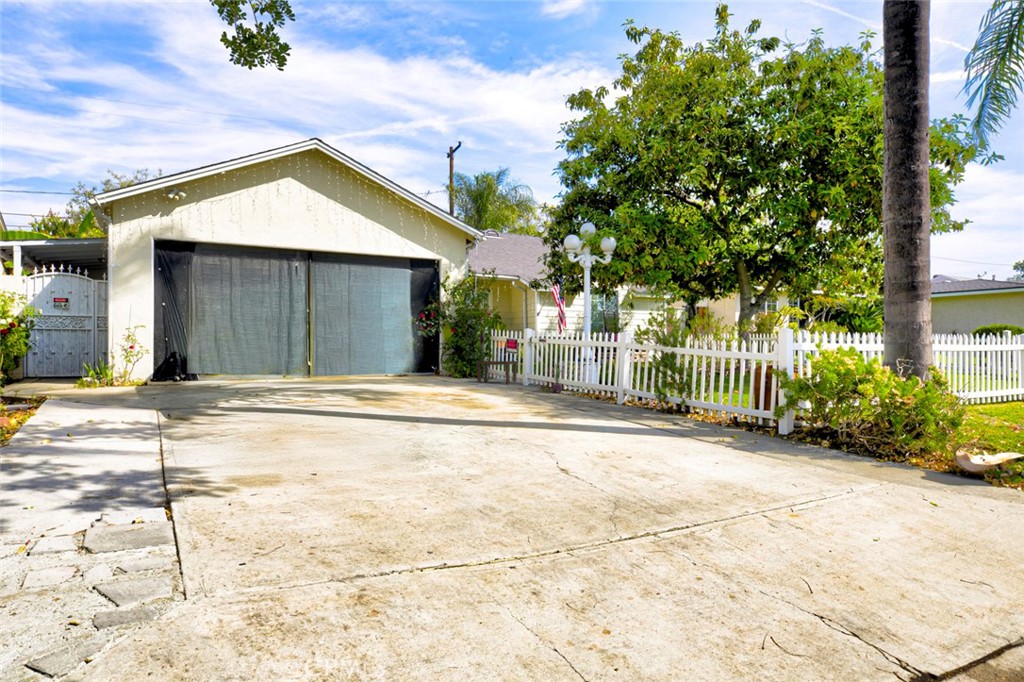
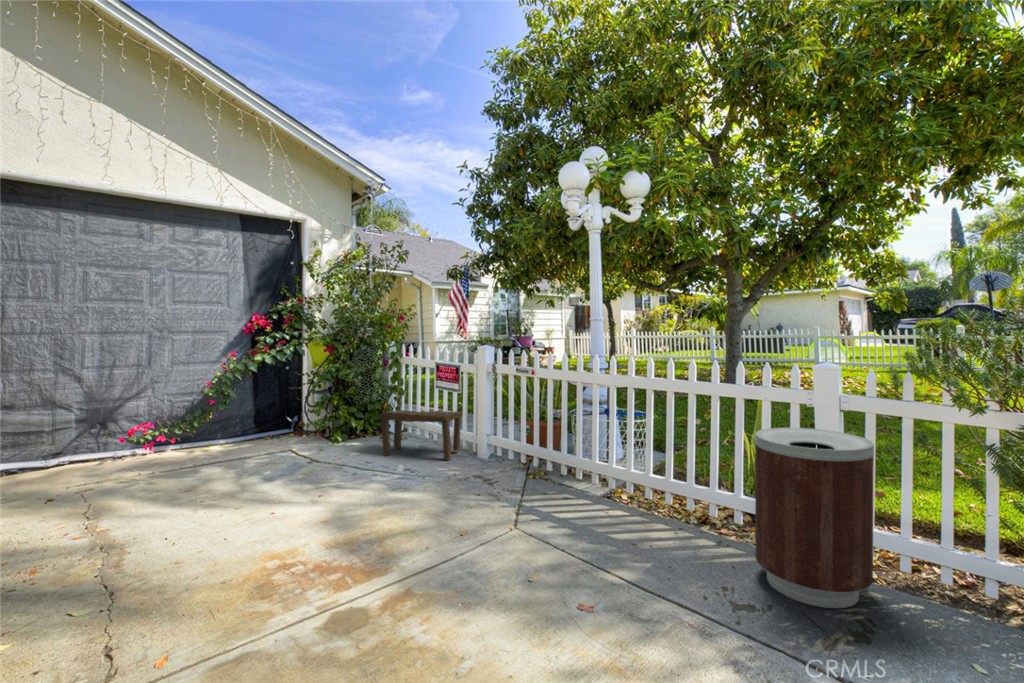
trash can: none [589,348,625,403] -> present [755,428,874,608]
decorative plant: present [552,364,562,392] -> none [557,438,628,509]

